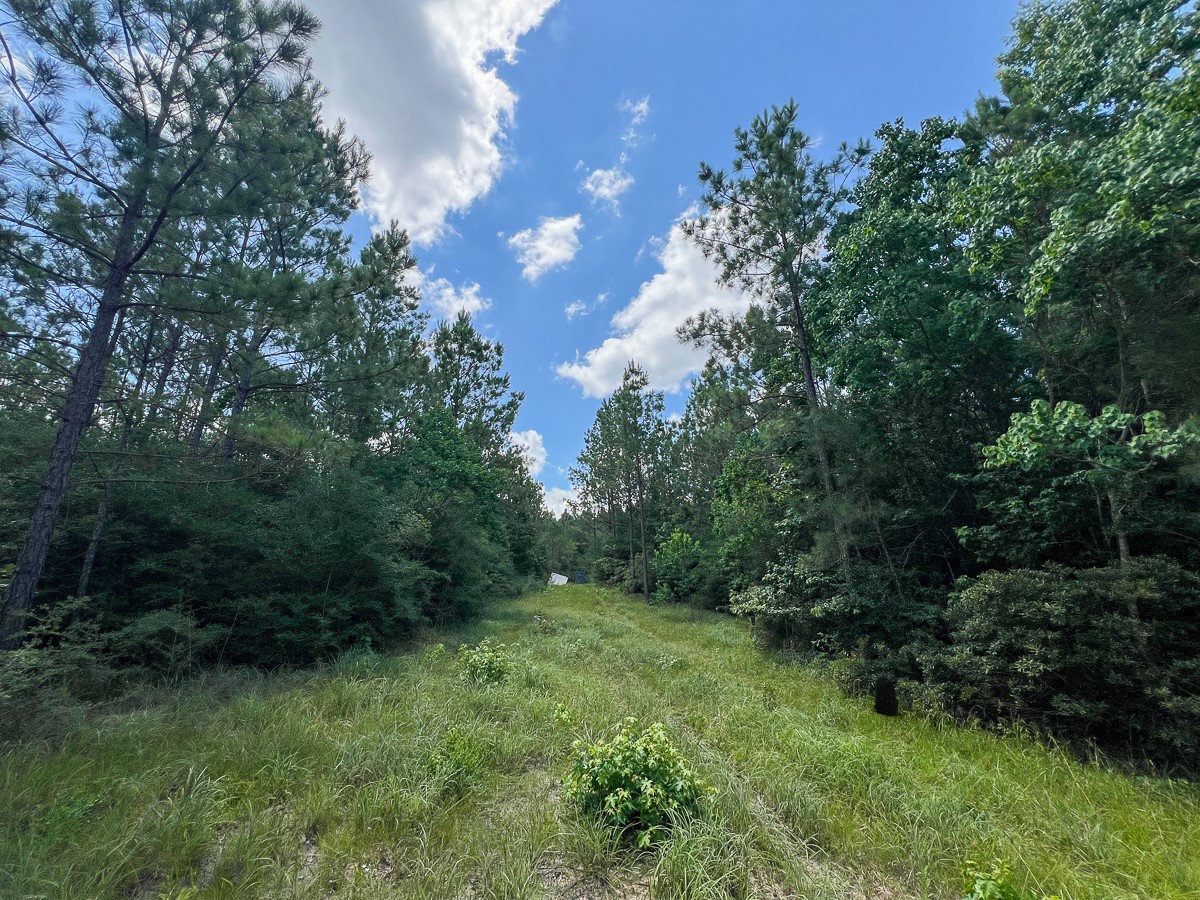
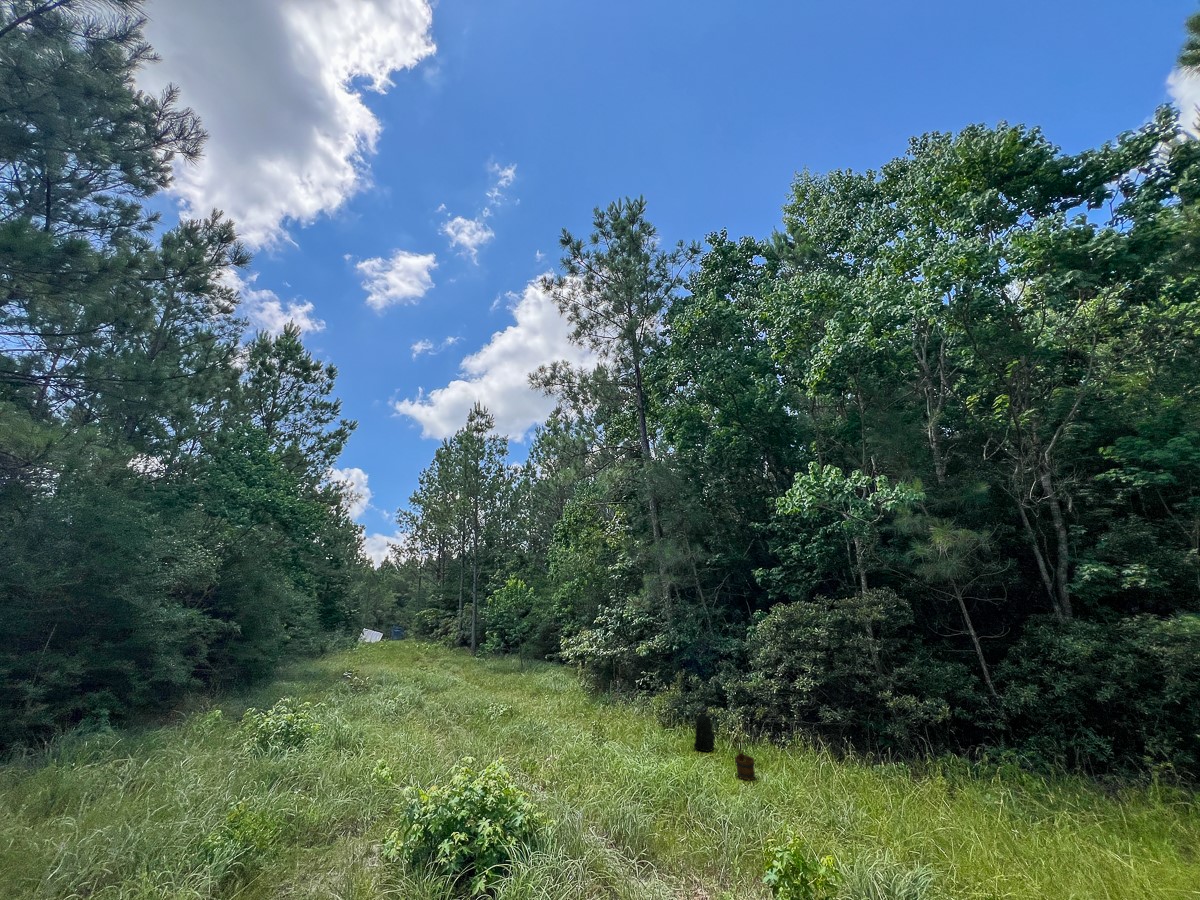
wooden bucket: none [918,707,943,747] -> present [735,740,755,780]

